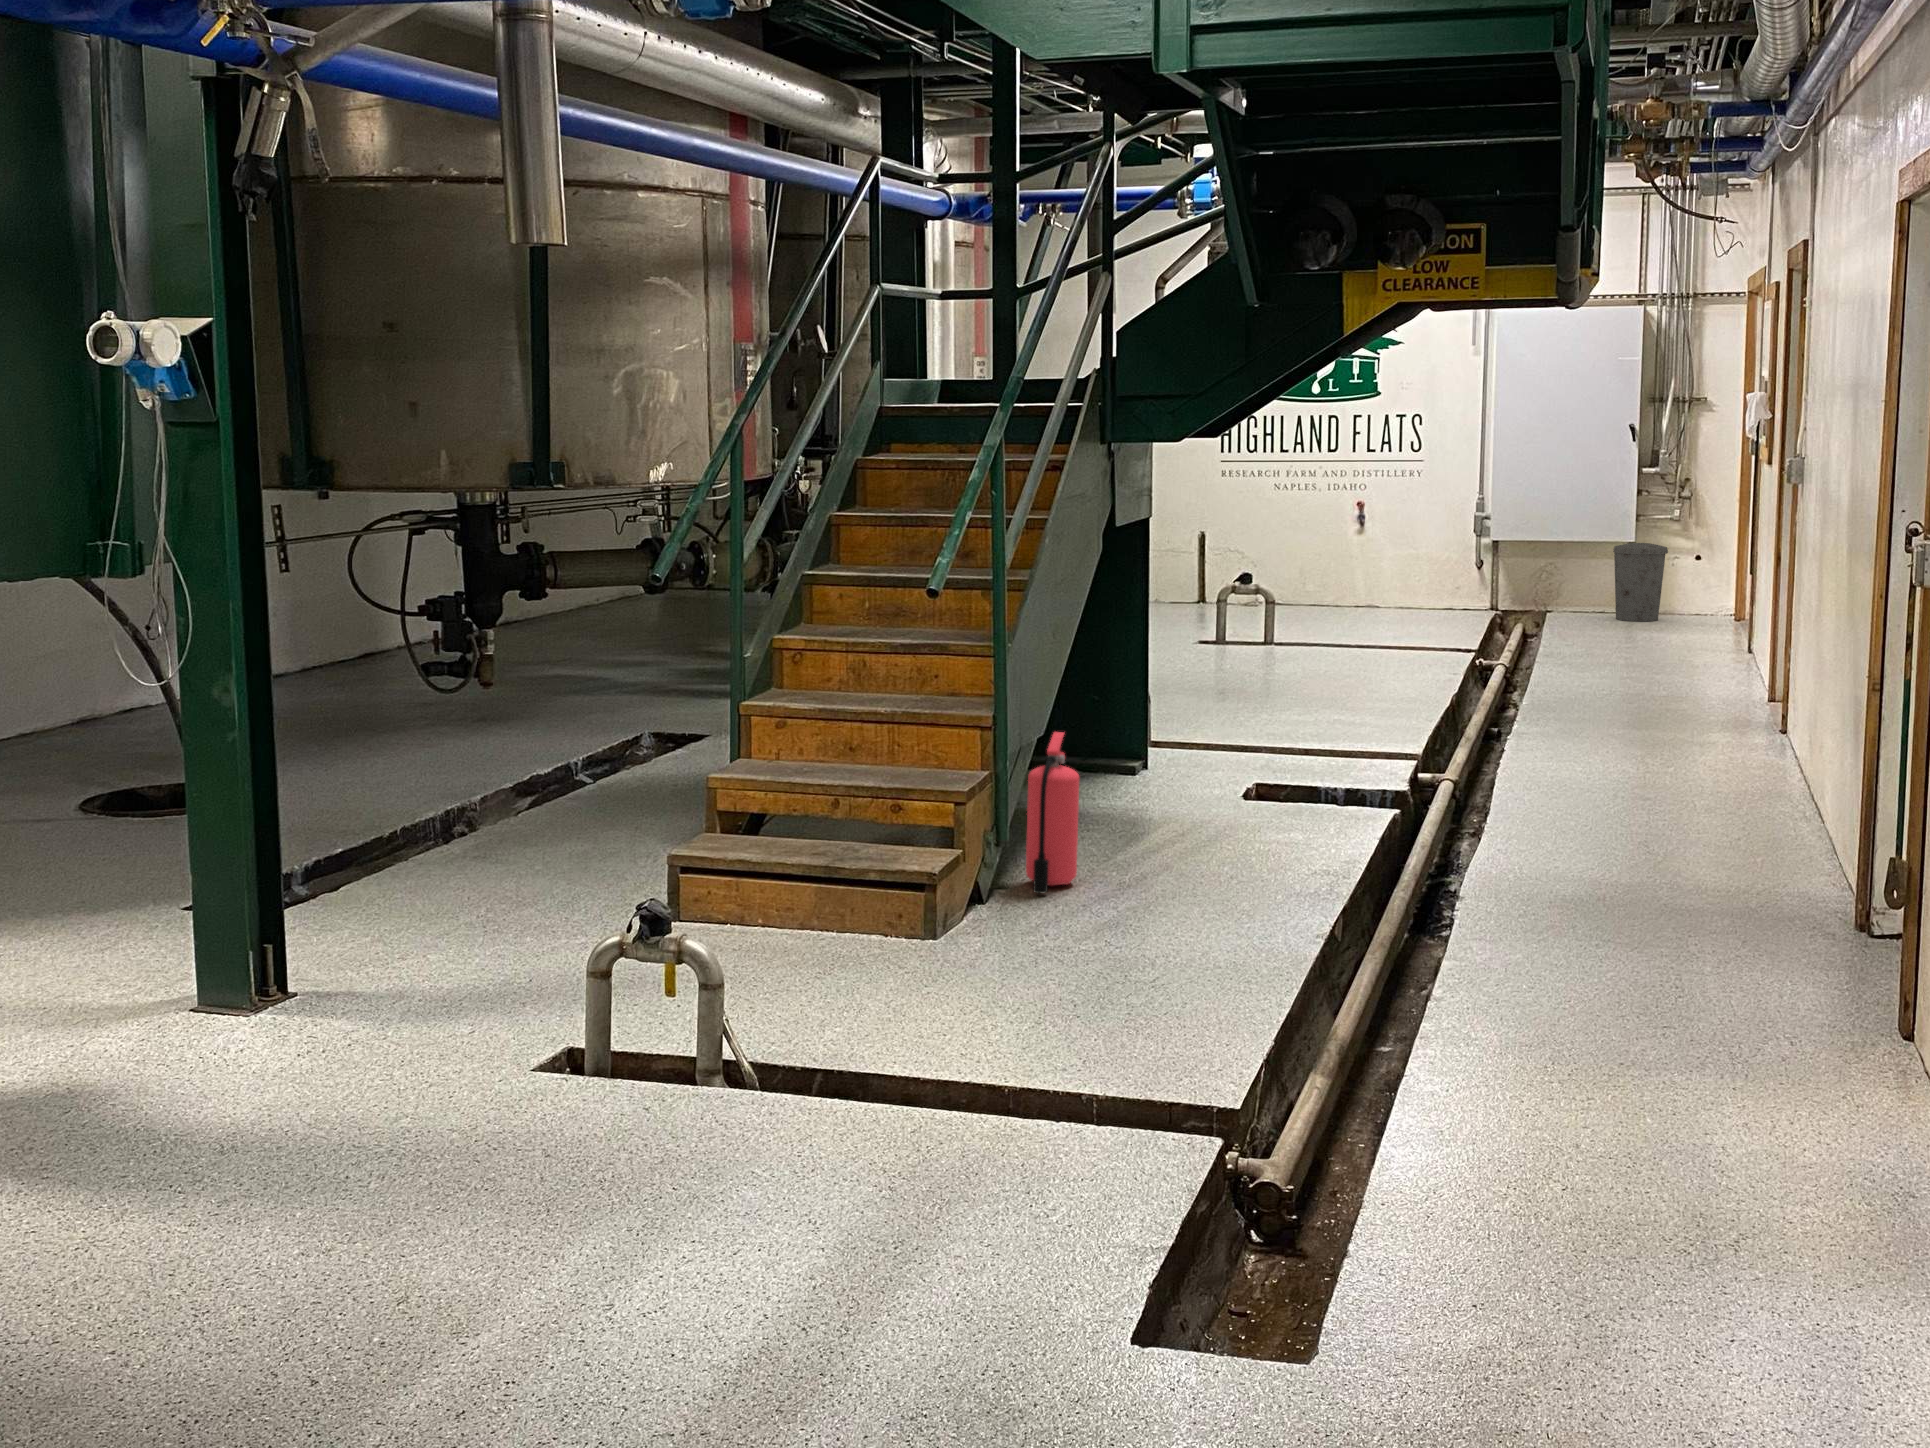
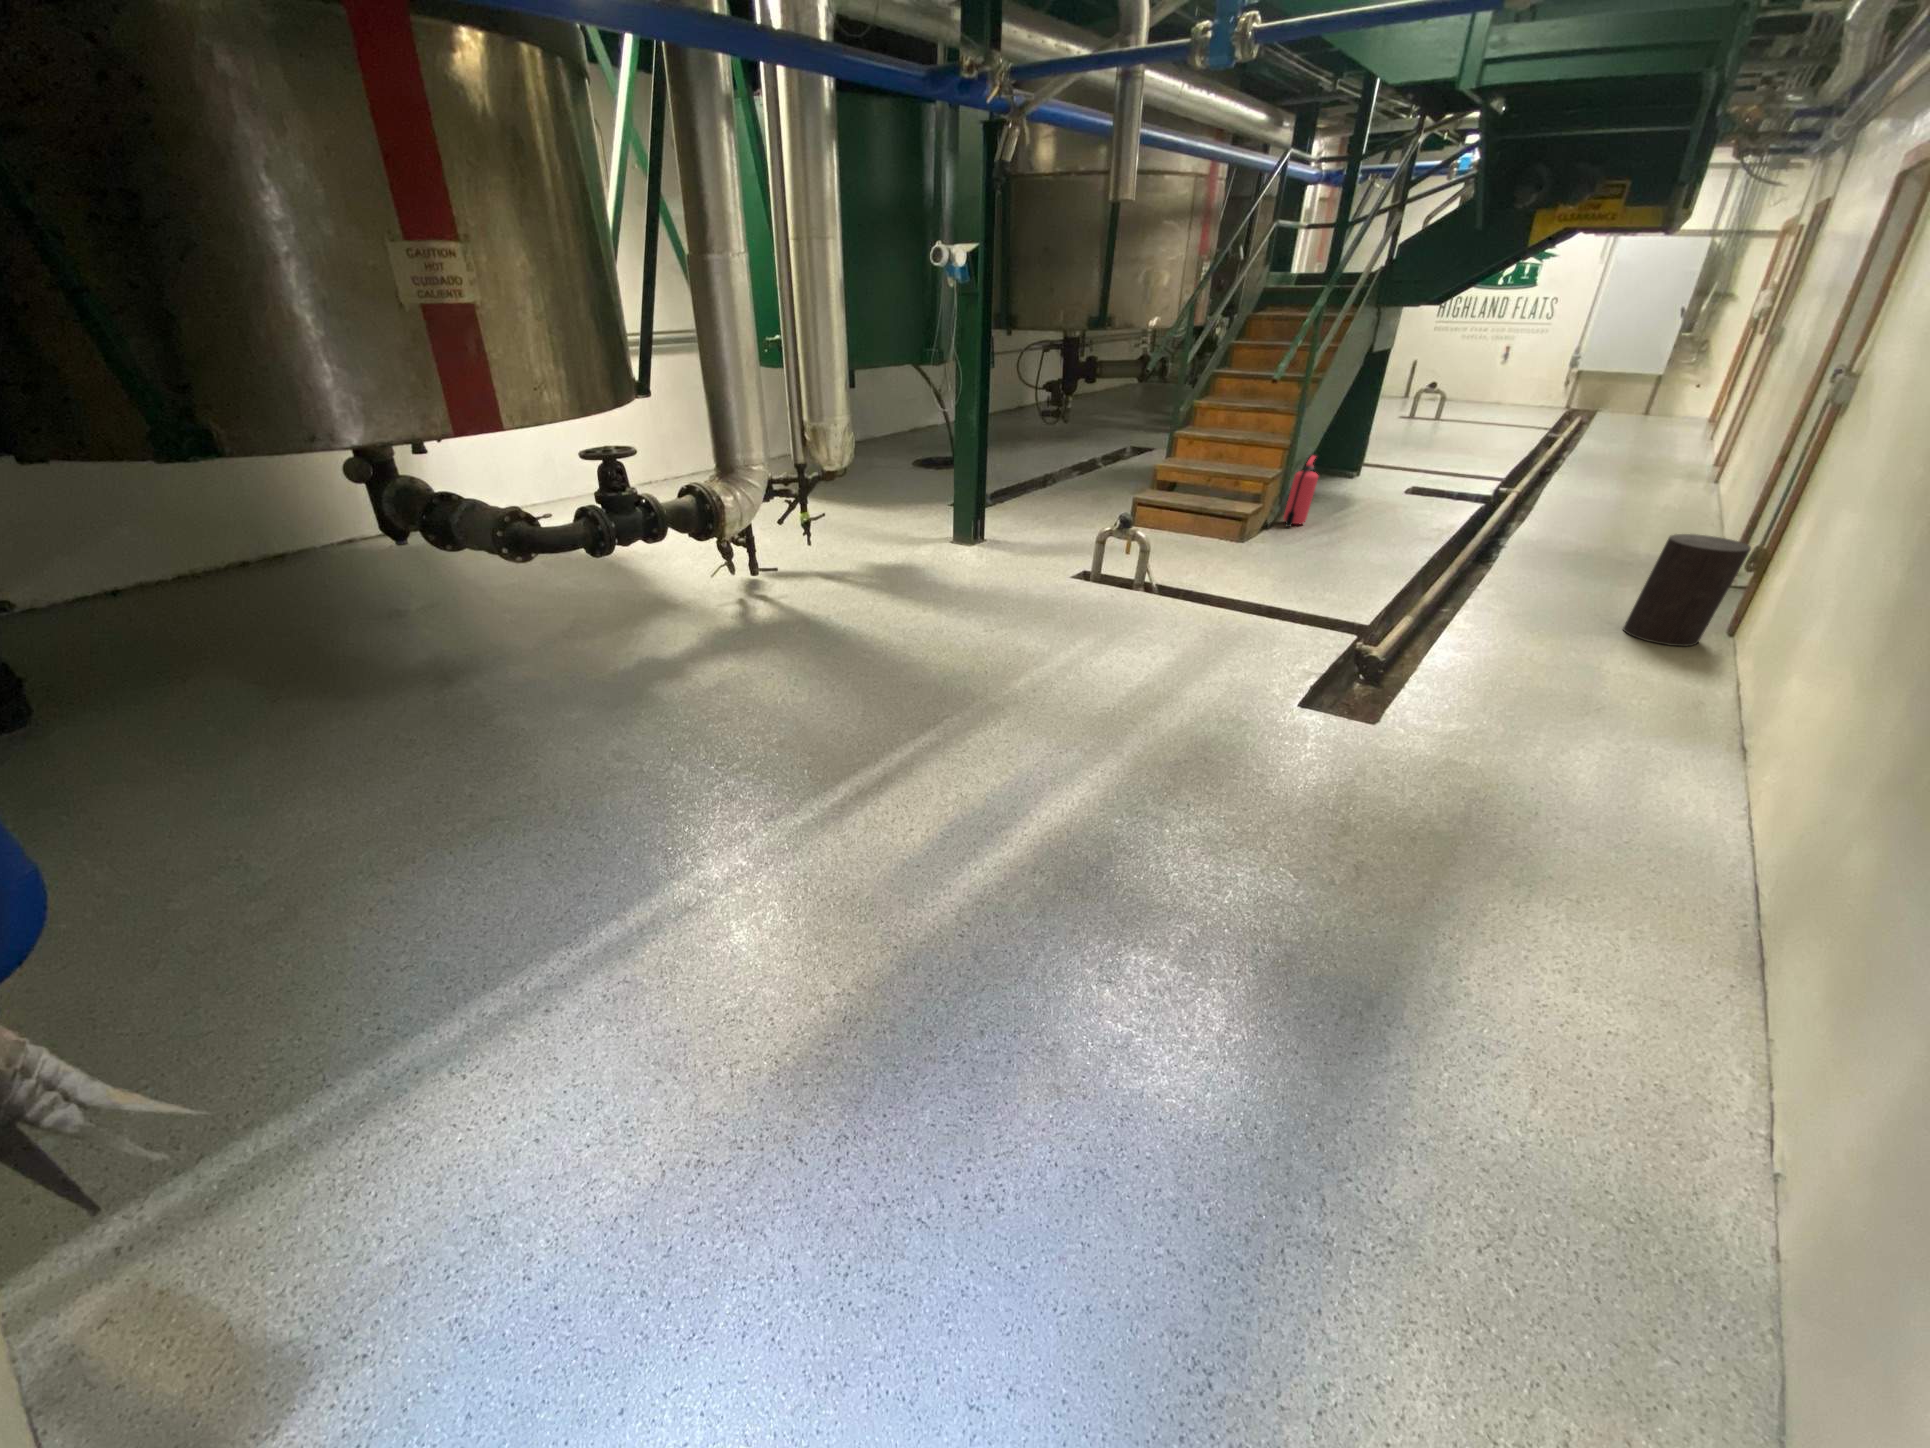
trash can: present [1613,543,1668,621] -> none [1646,375,1698,422]
stool: none [1763,848,1916,1086] -> present [1623,534,1751,646]

